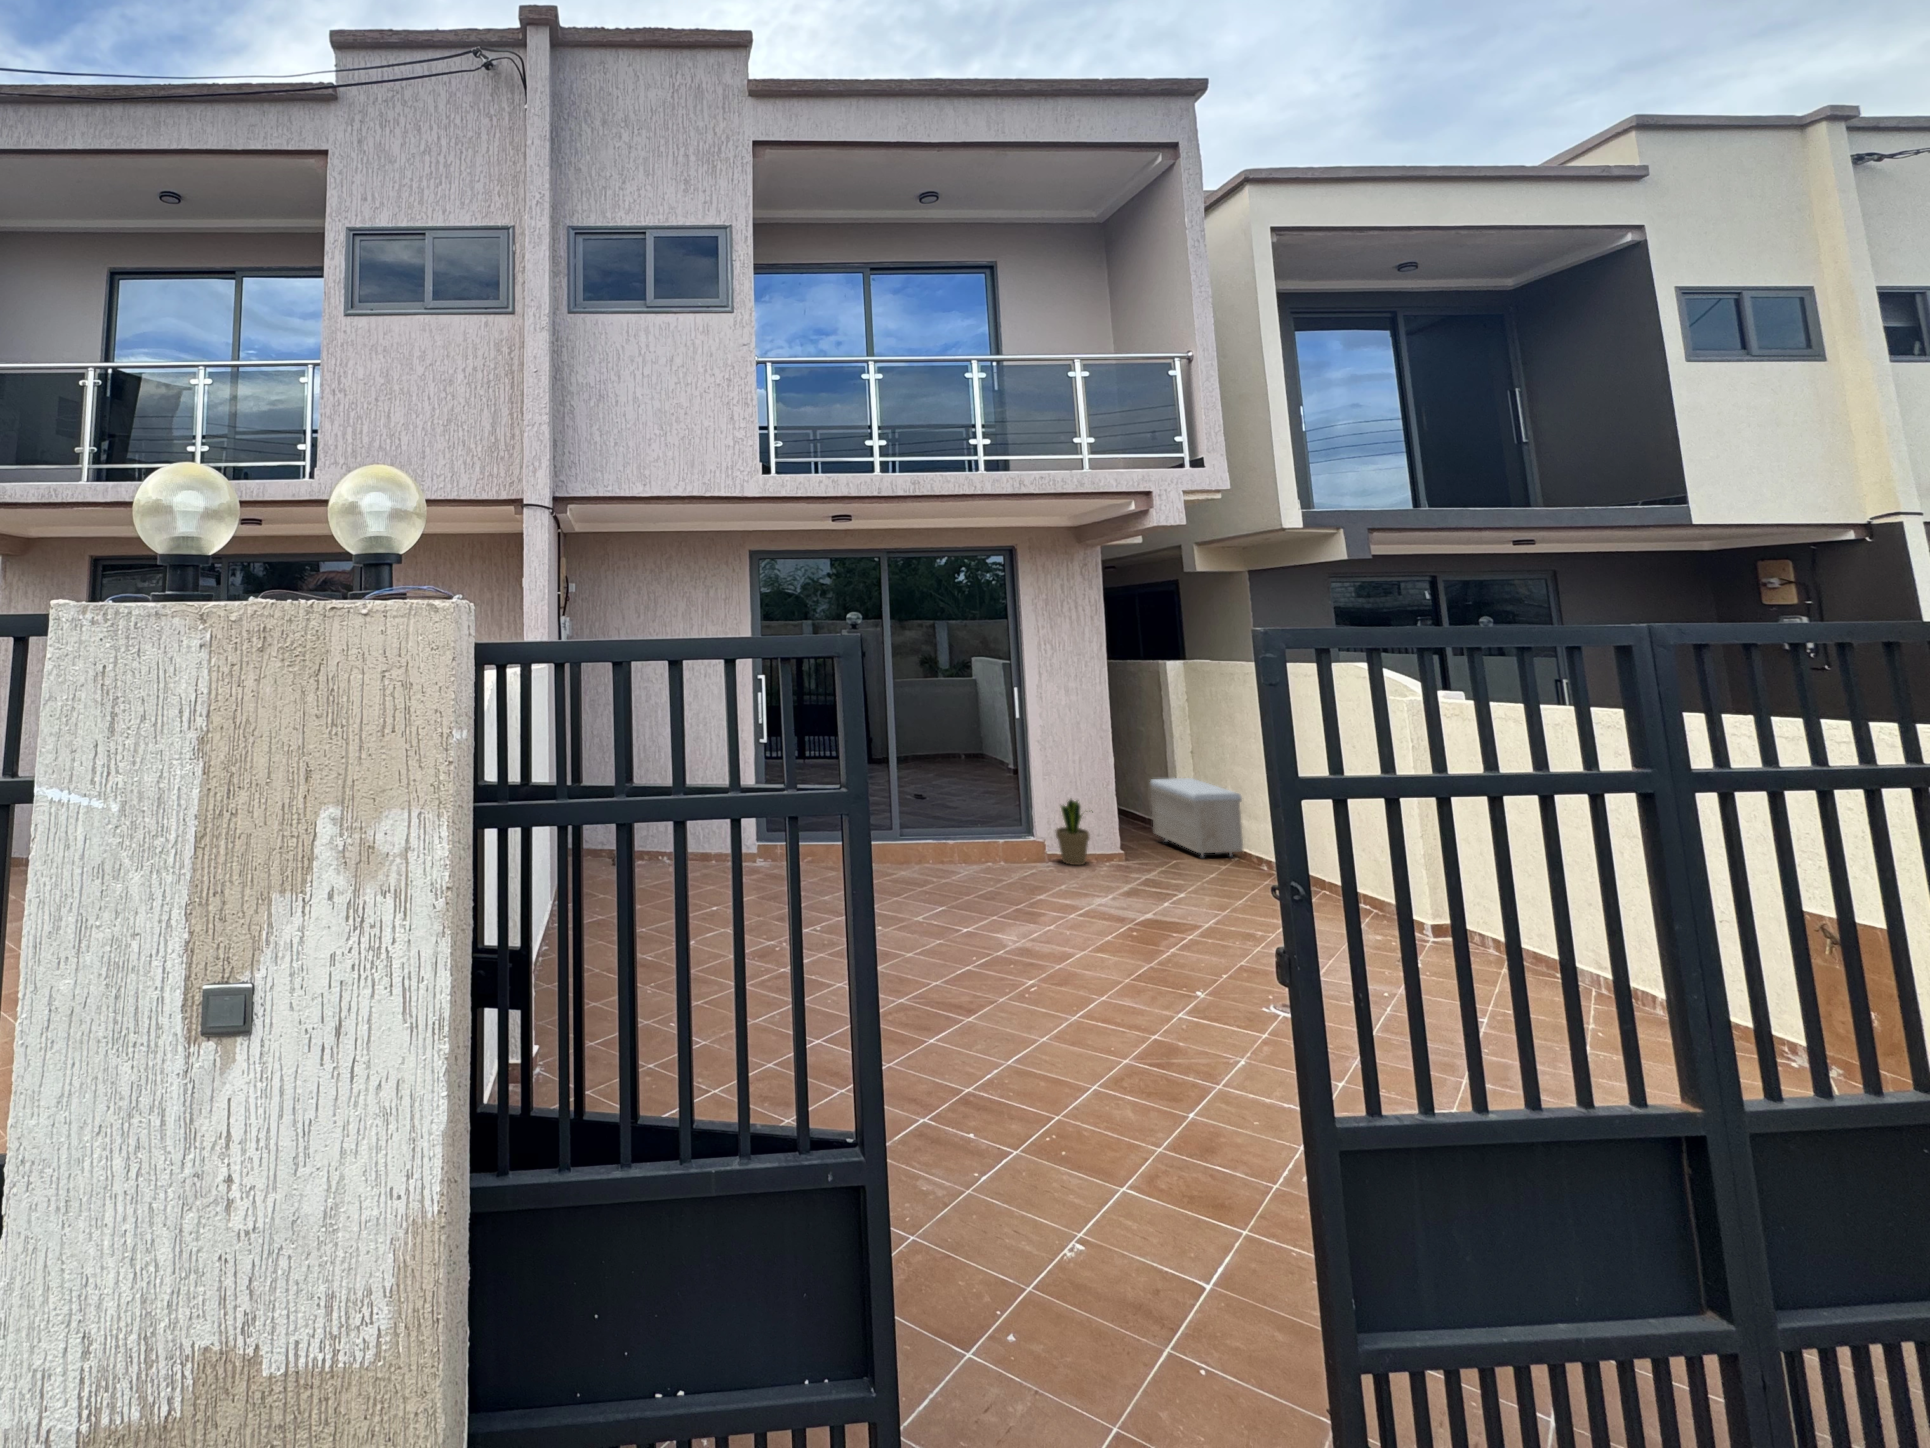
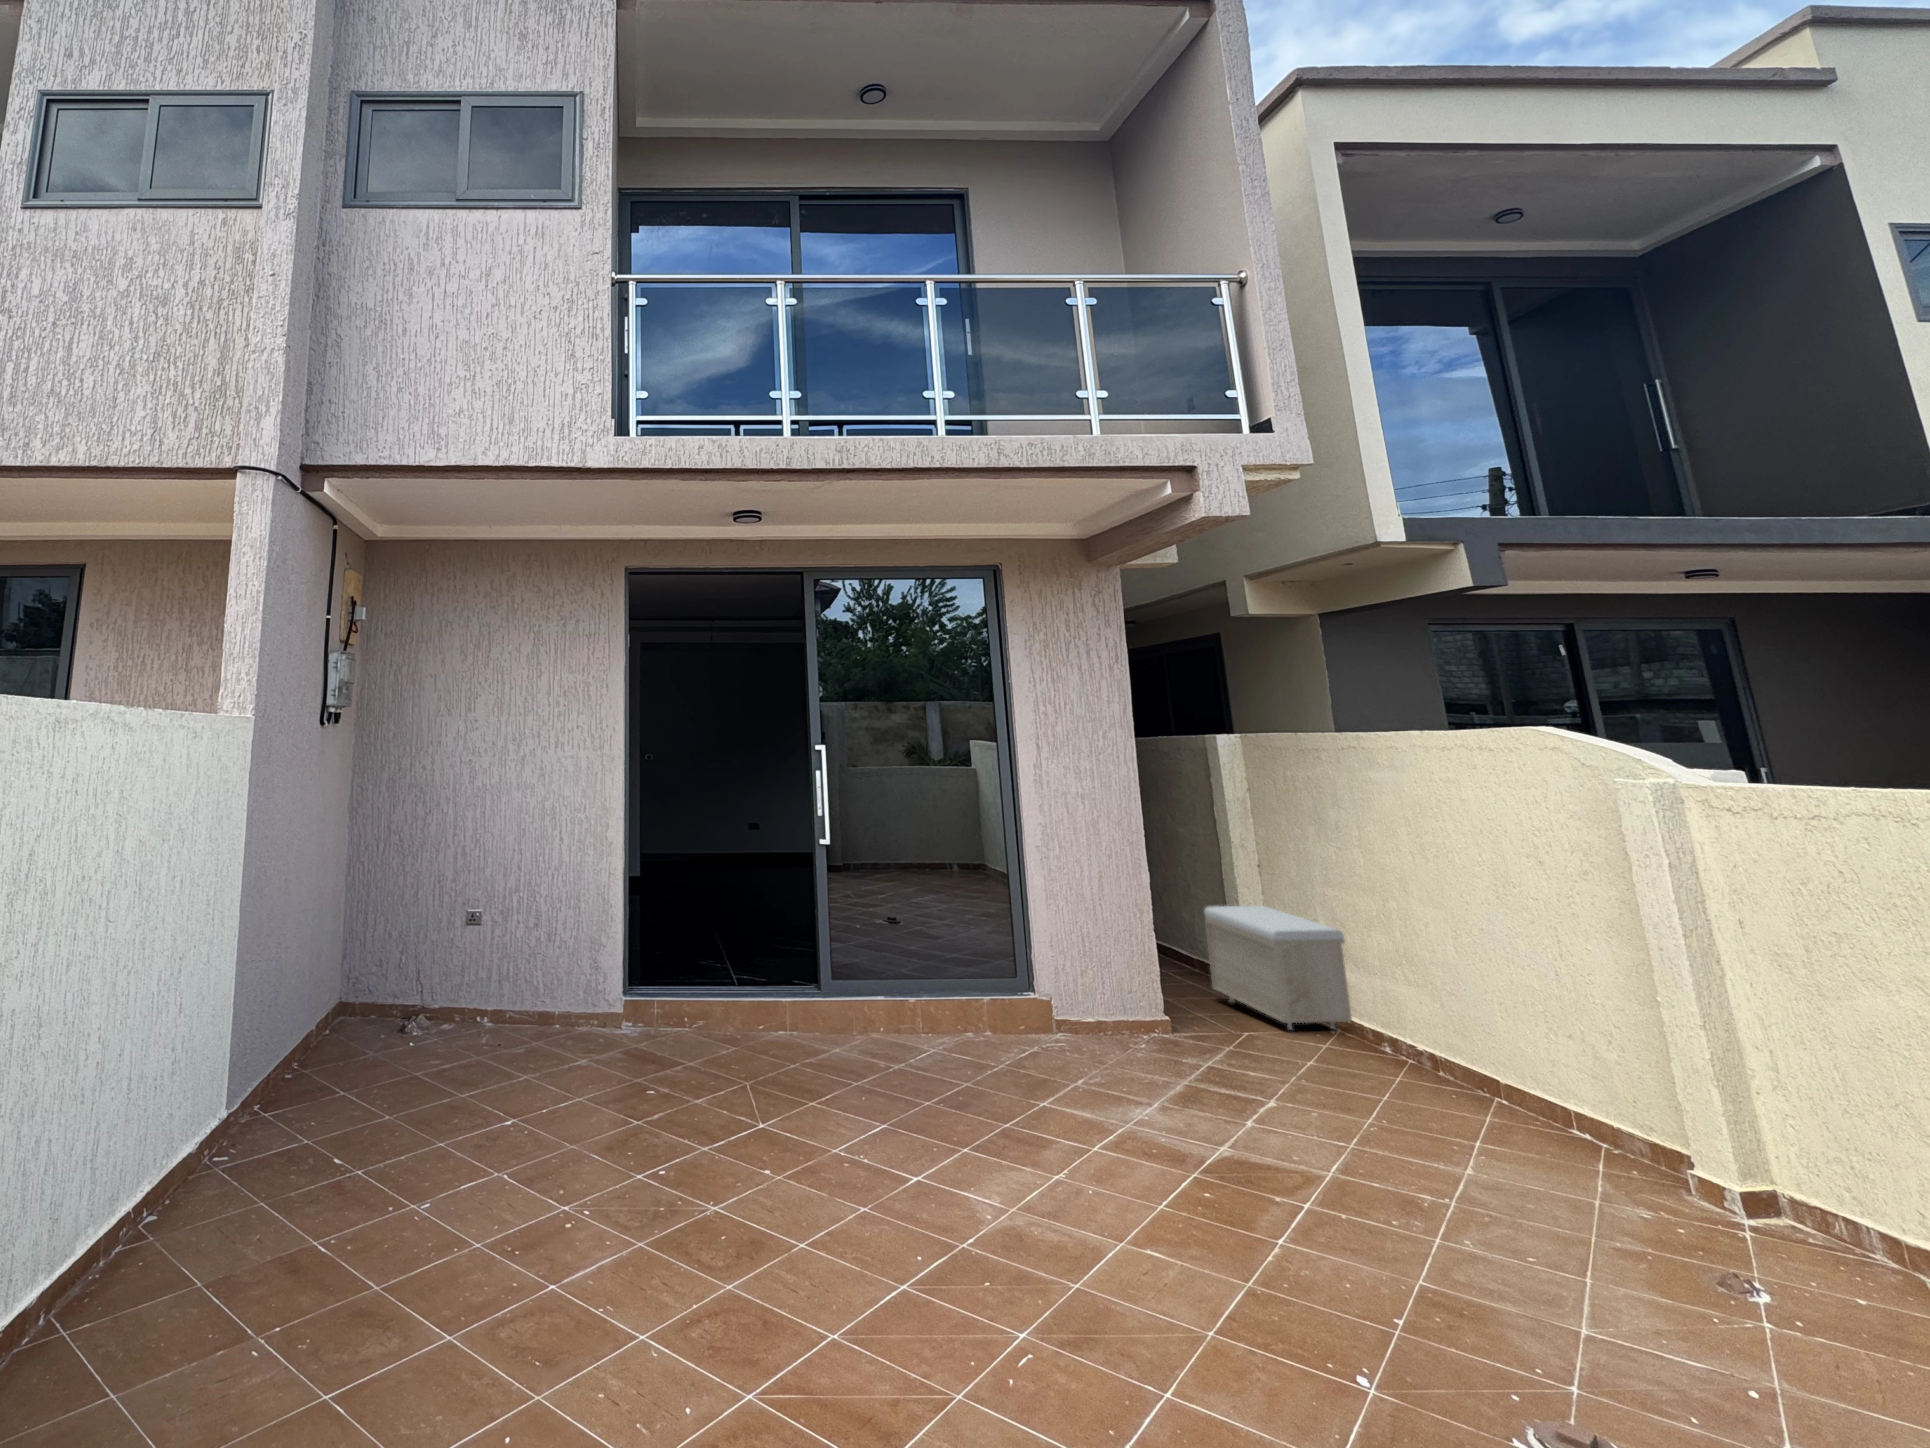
potted plant: present [1056,800,1092,865] -> none [1068,935,1124,1041]

